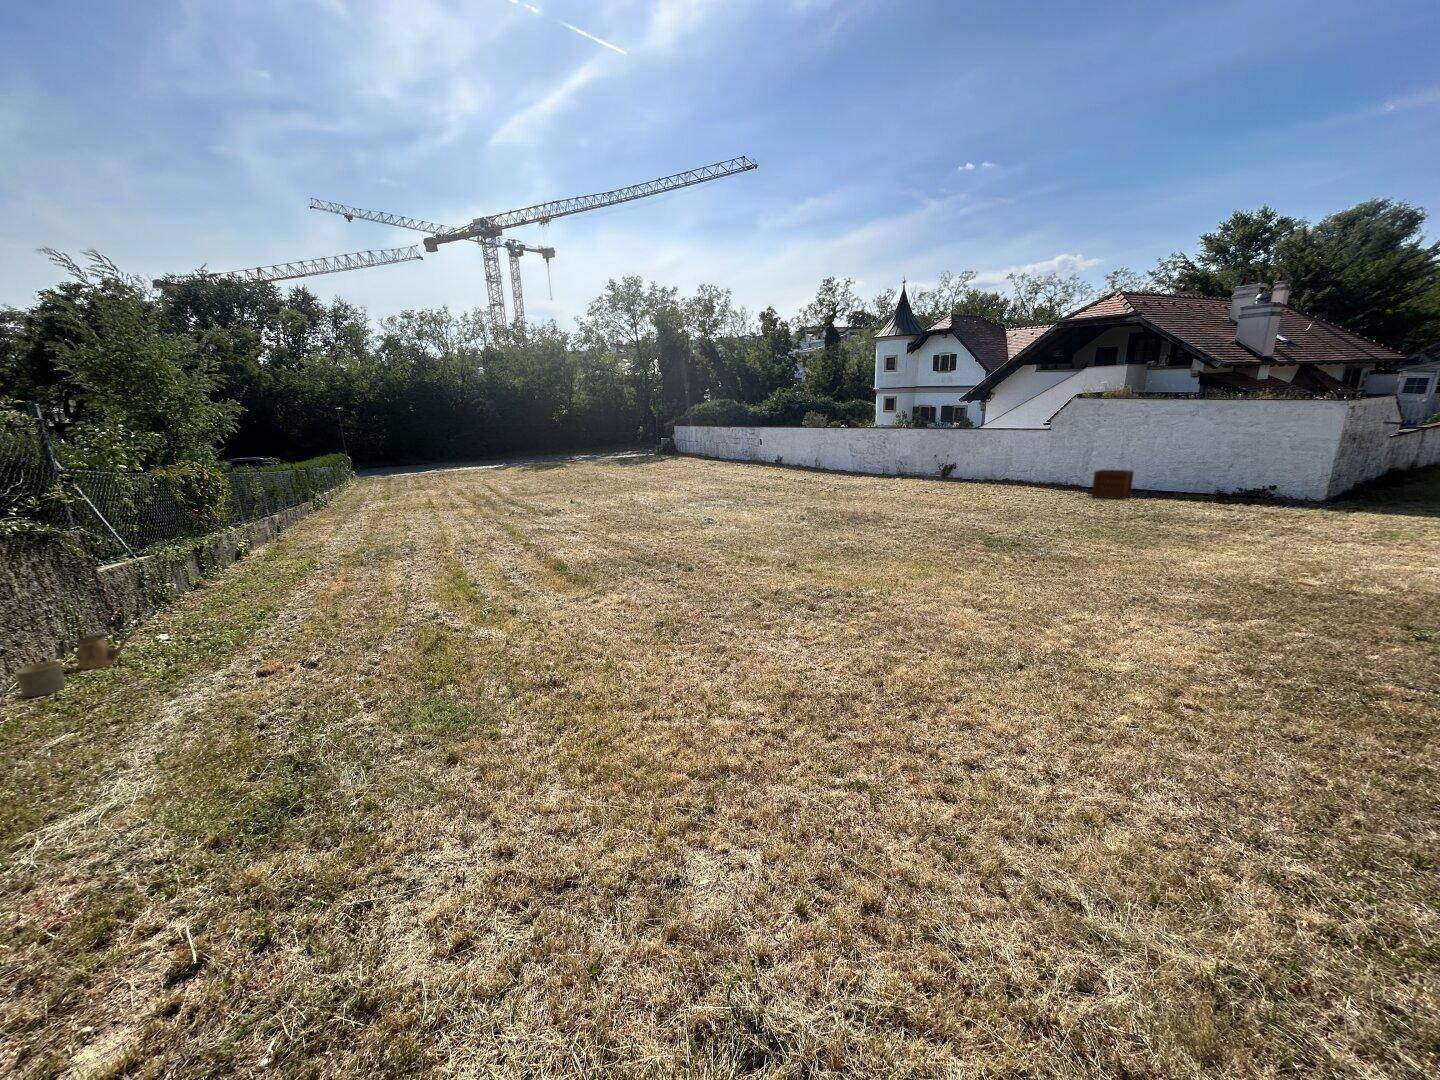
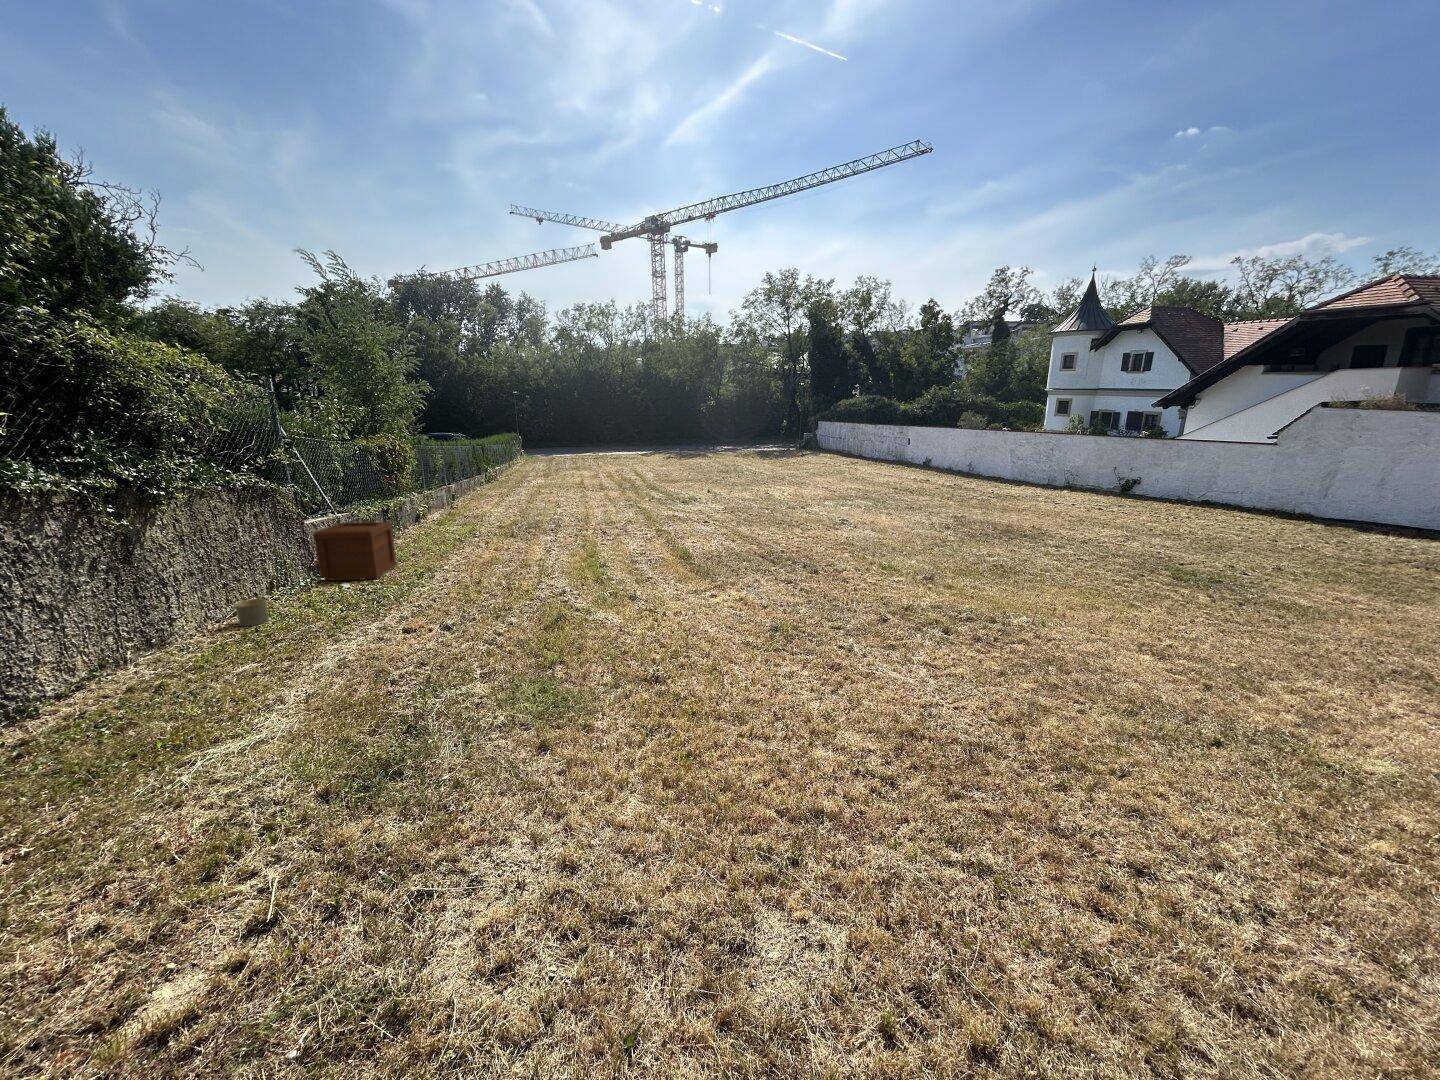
wooden crate: present [1092,470,1134,499] -> present [314,522,397,581]
watering can: present [63,627,138,669] -> none [272,576,325,608]

